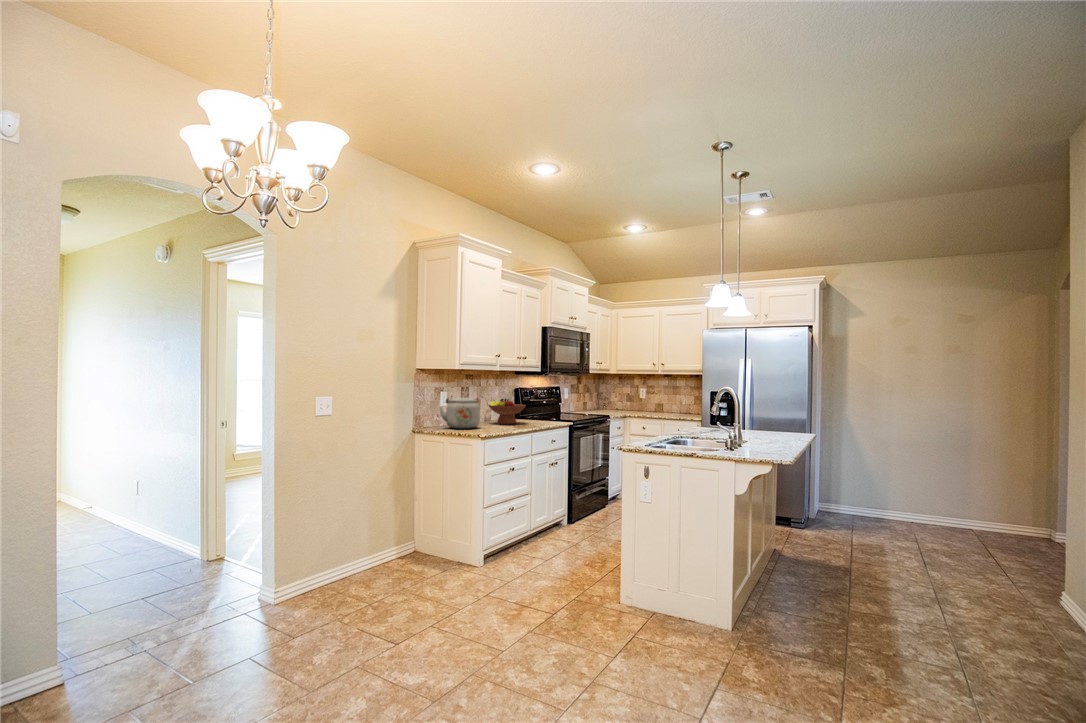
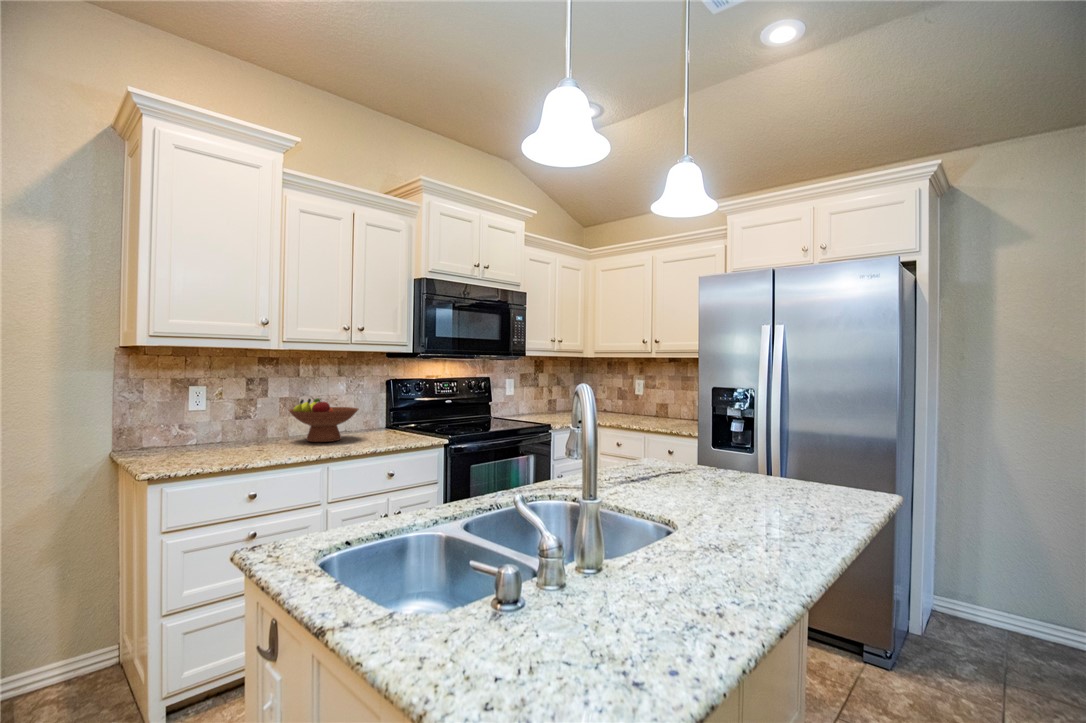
kettle: present [439,395,480,429] -> none [160,393,249,454]

